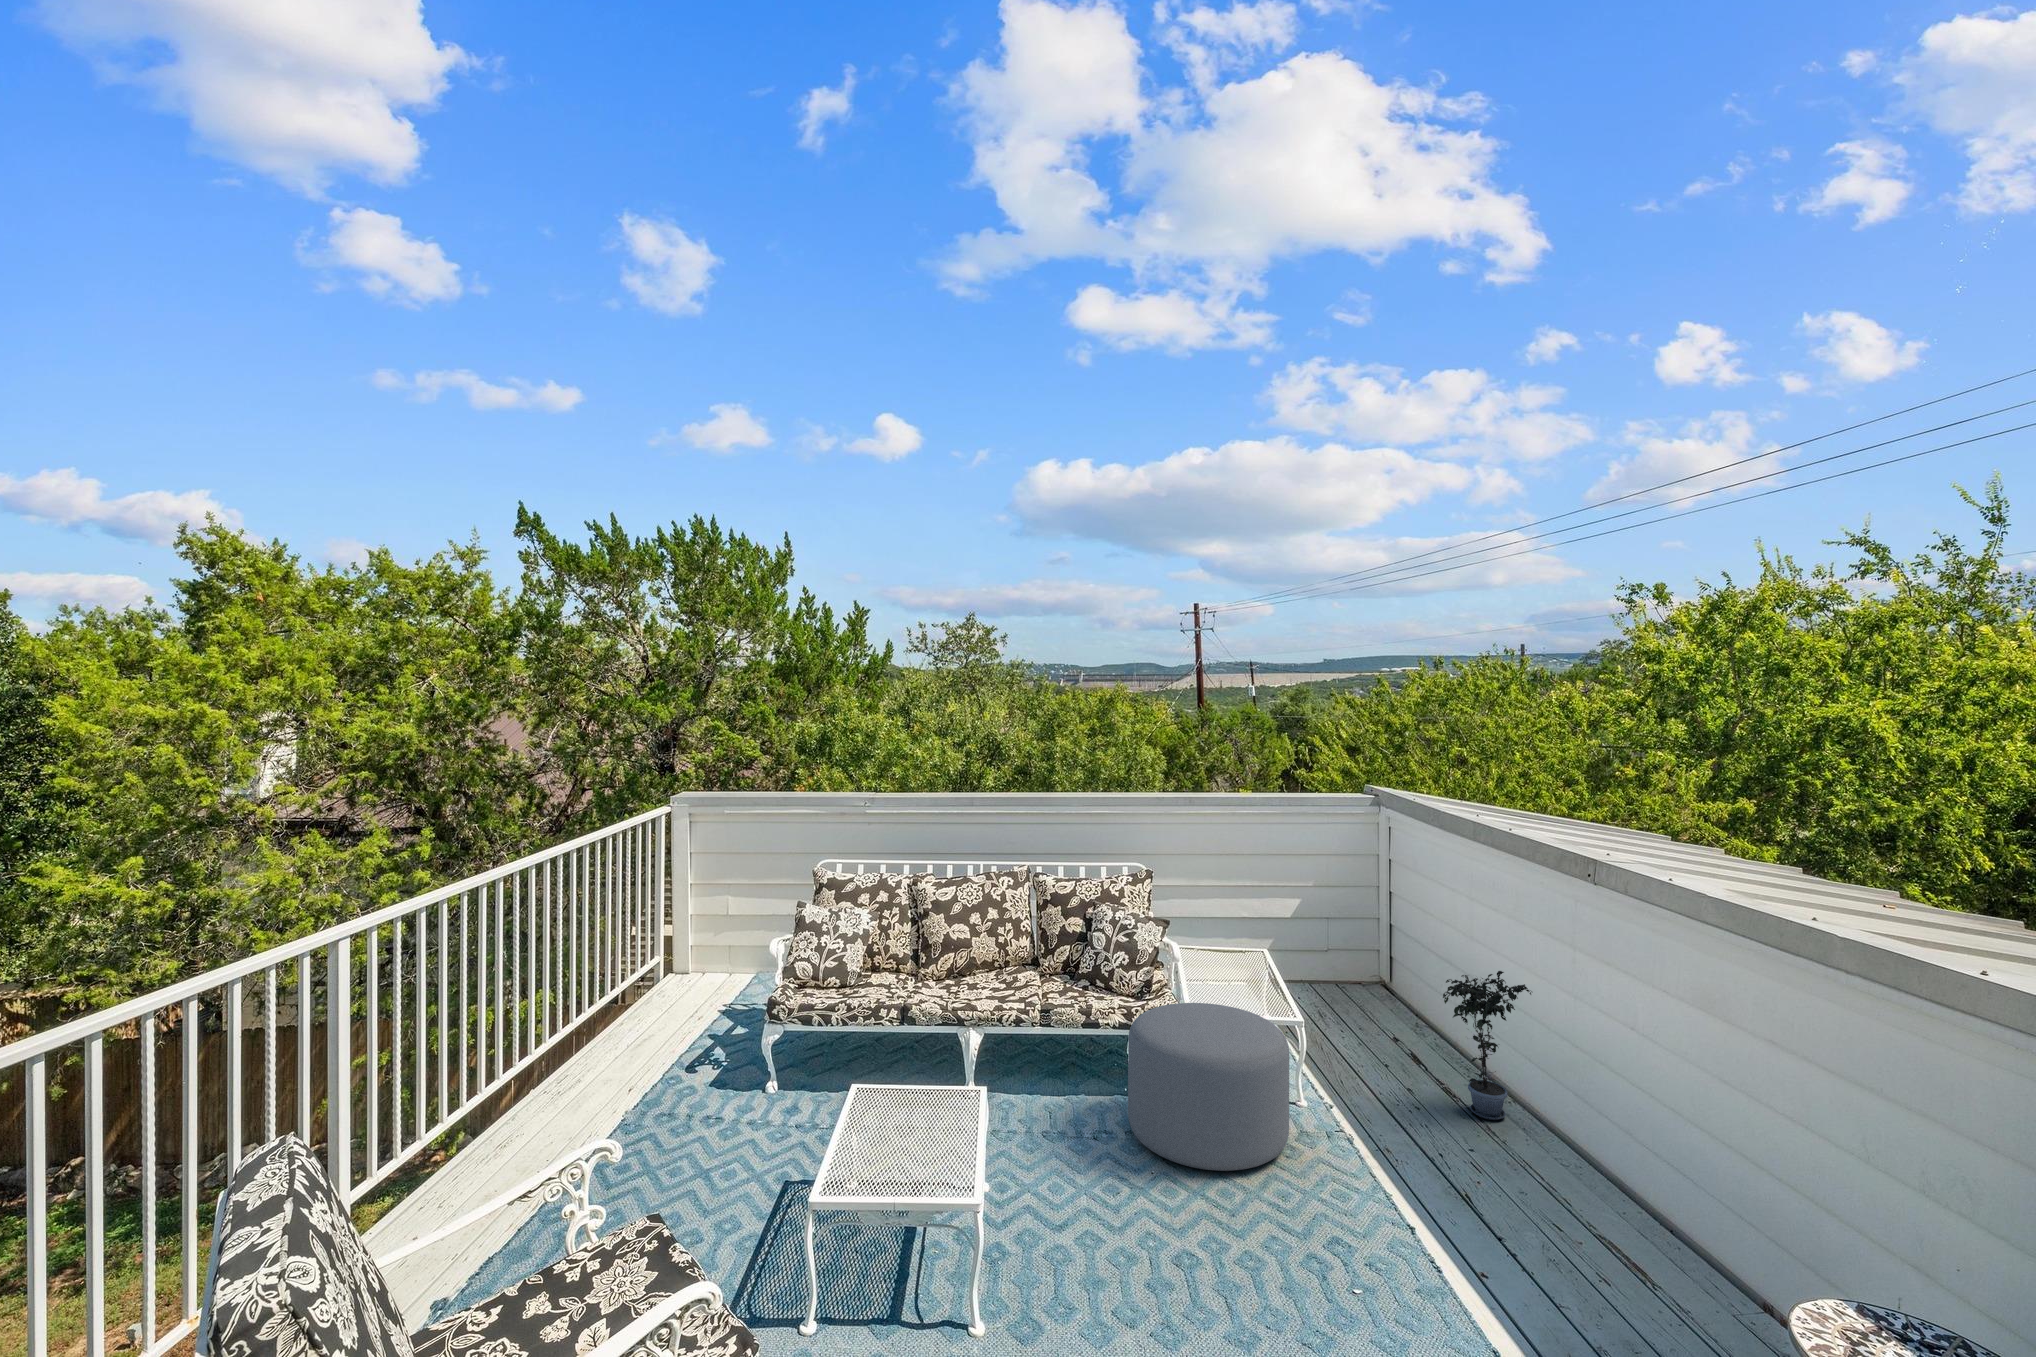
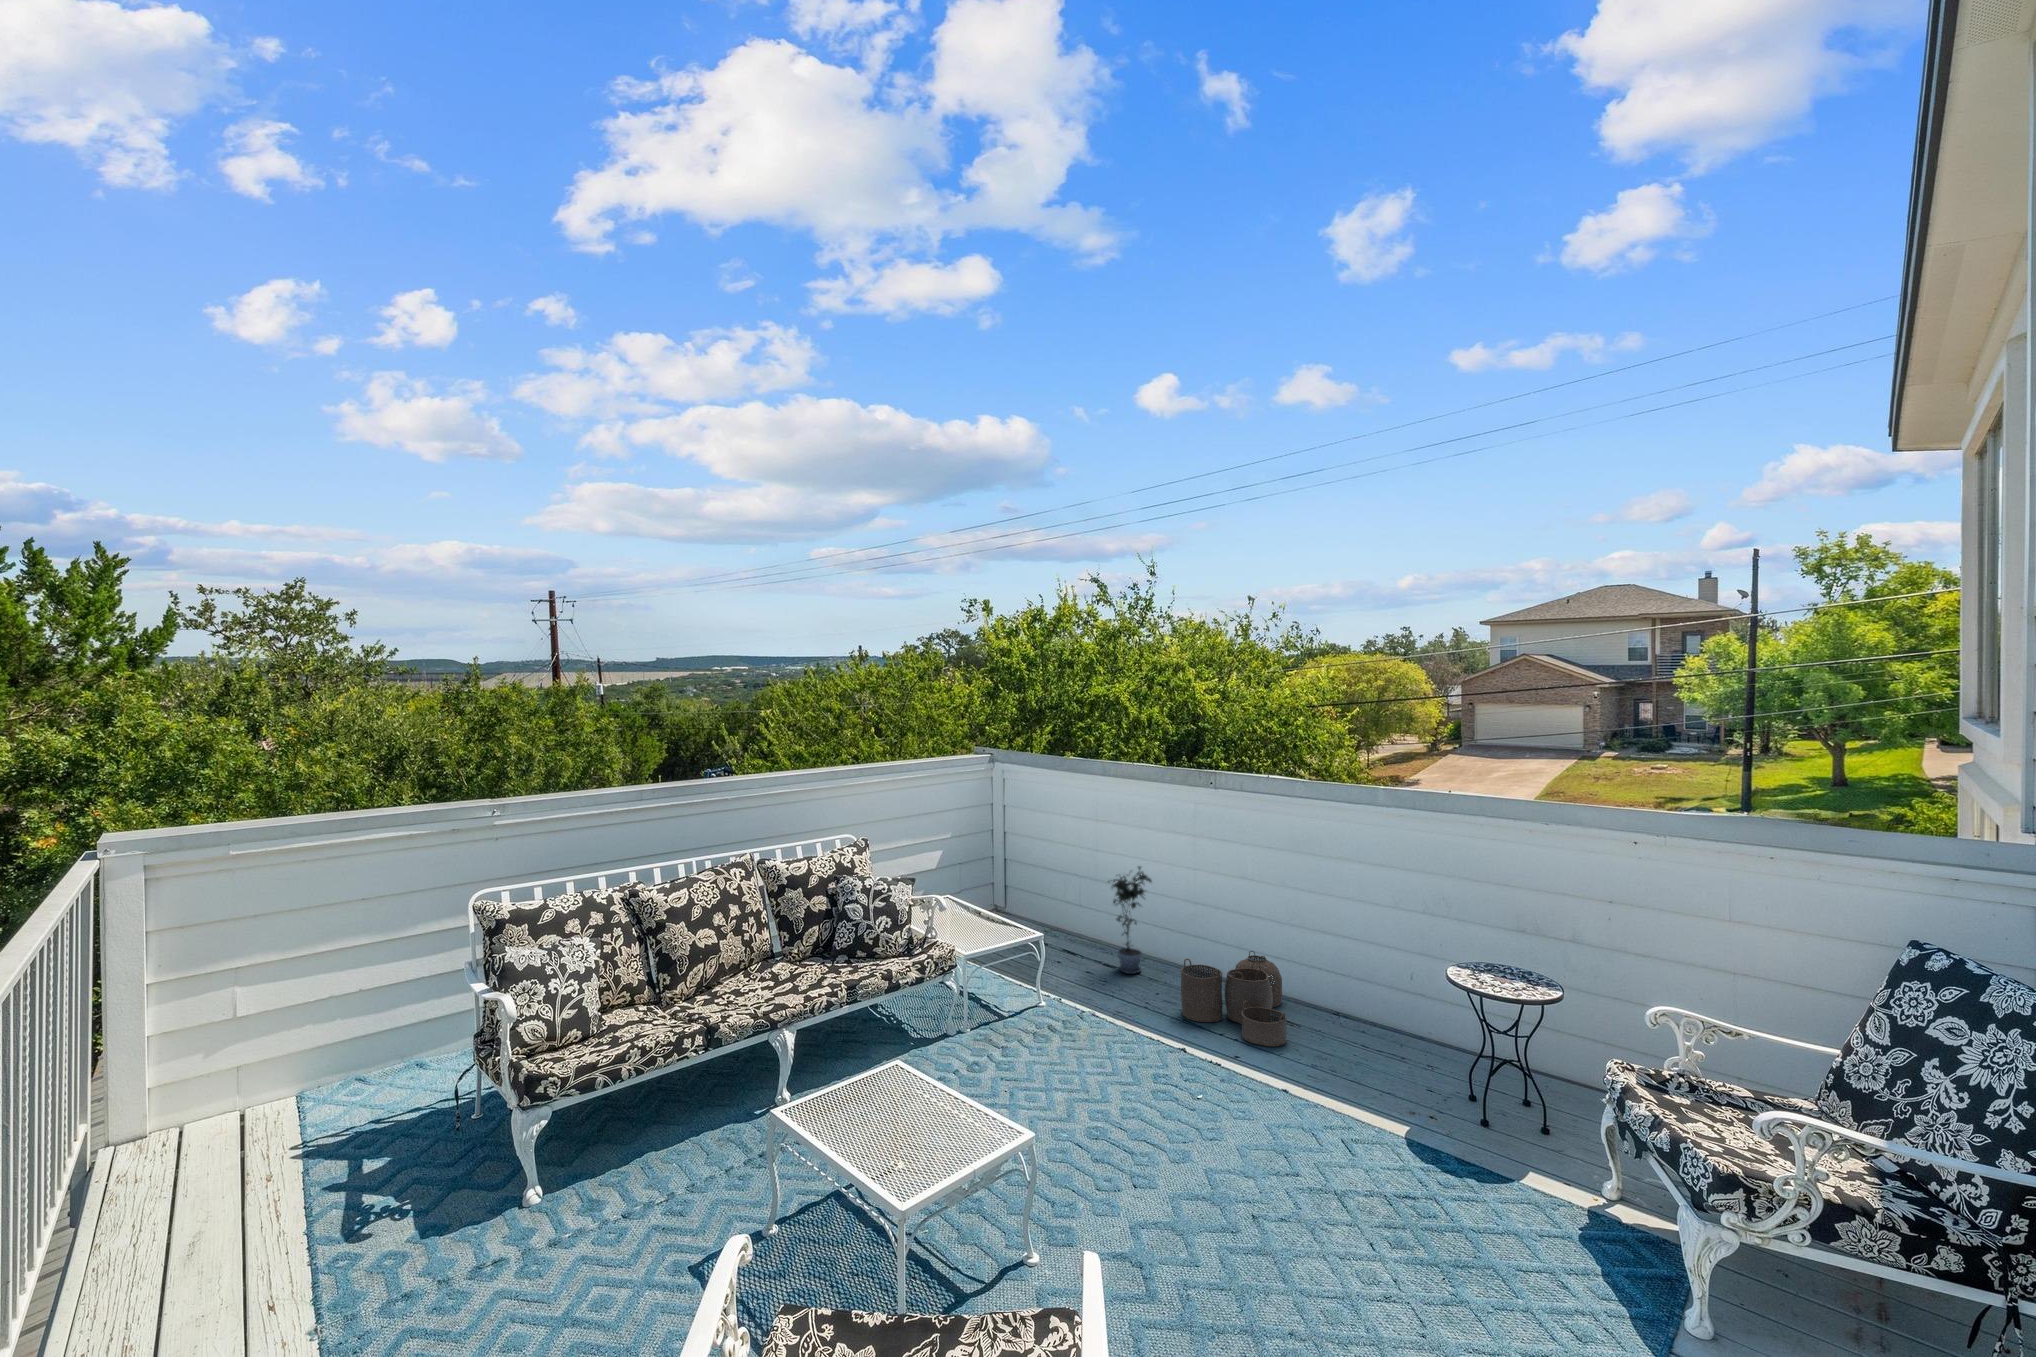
ottoman: present [1128,1003,1289,1171] -> none [950,935,1086,1071]
woven basket: none [1457,1116,1672,1292] -> present [1181,951,1287,1047]

